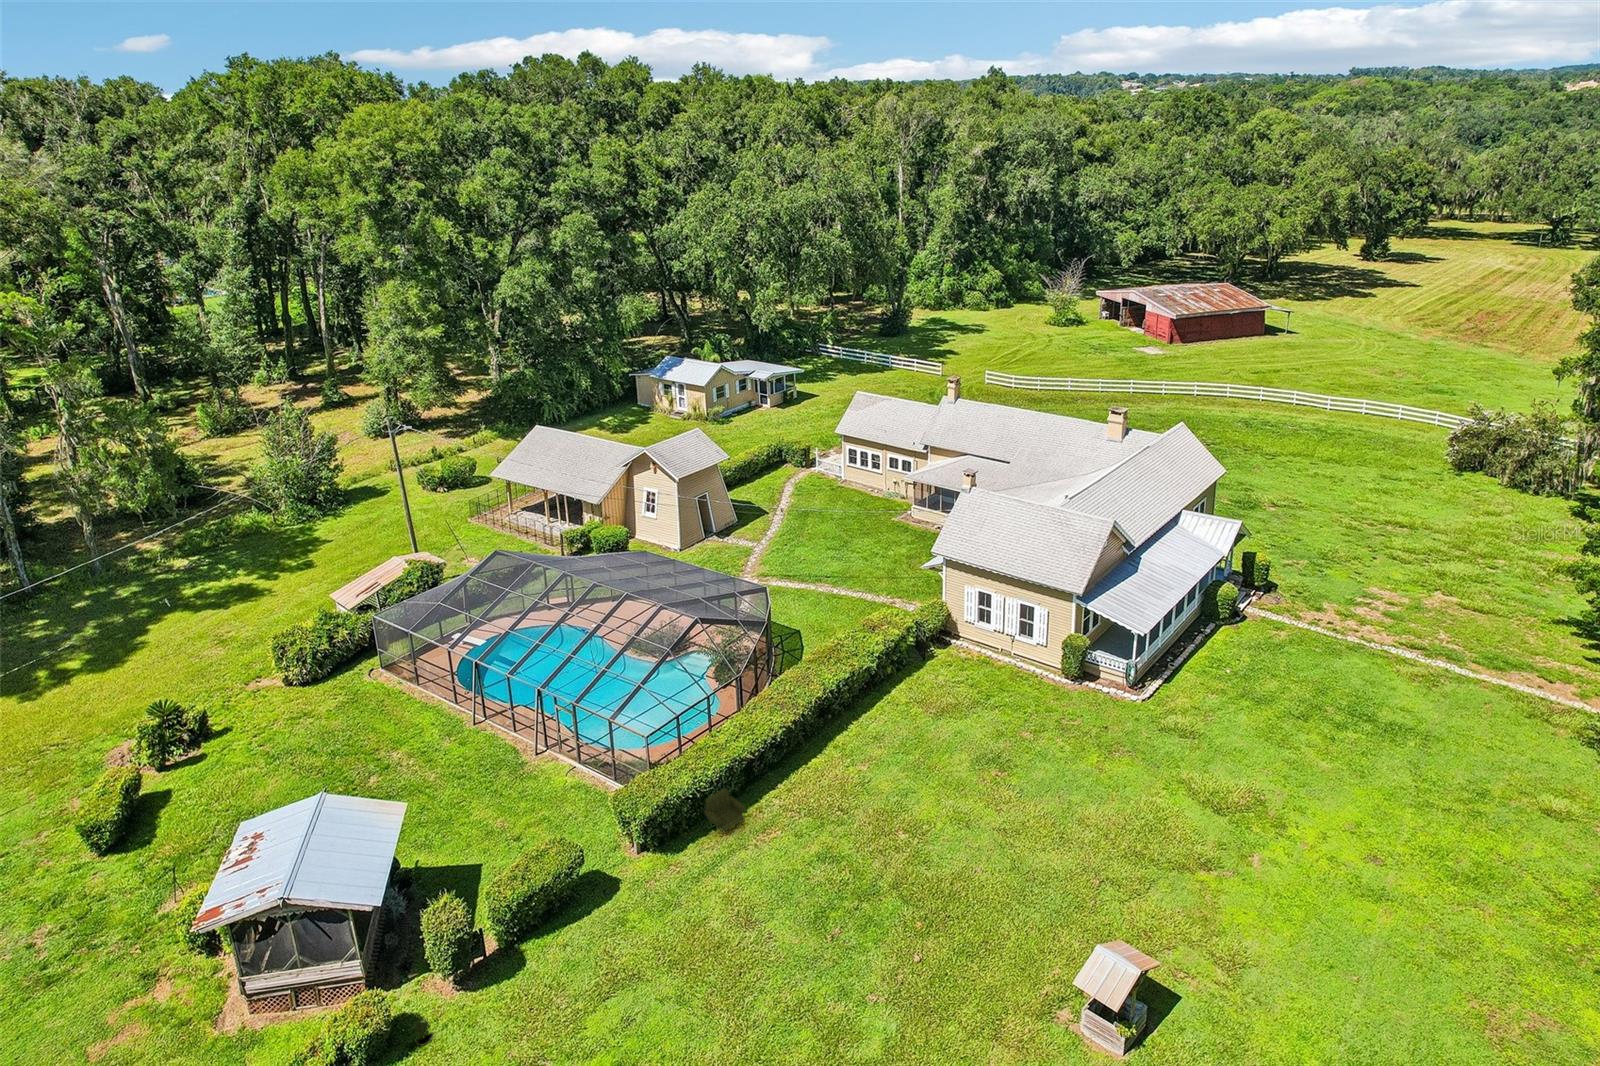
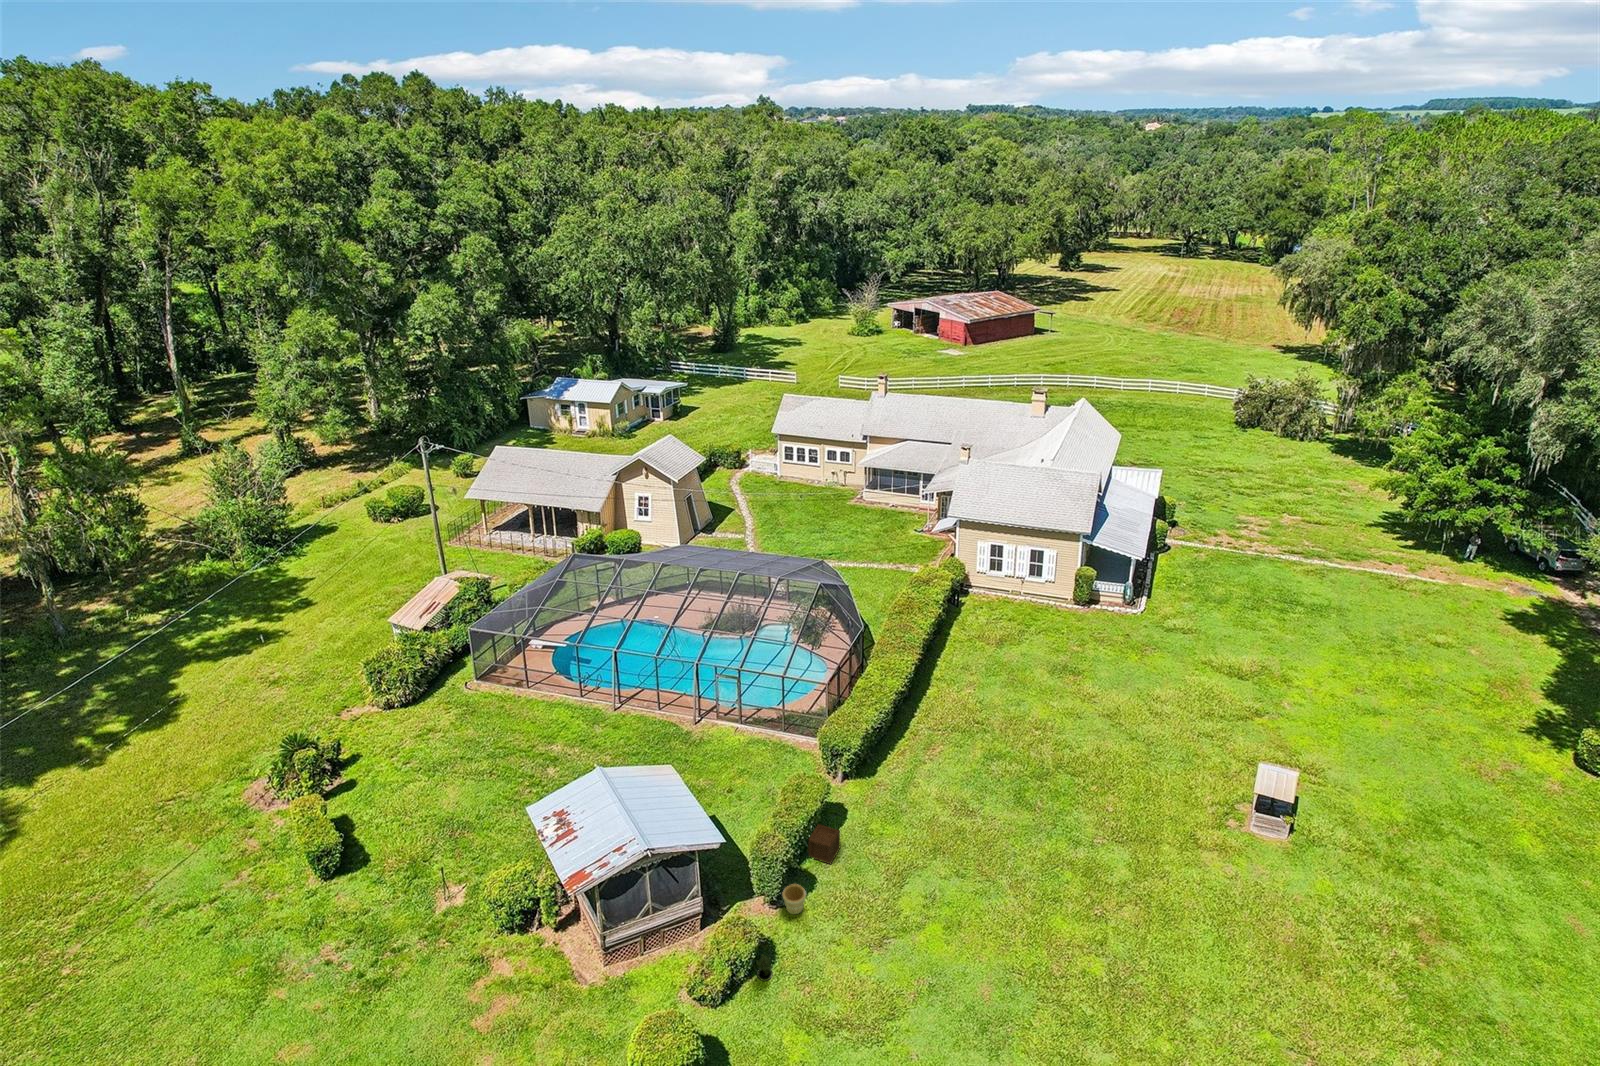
armchair: present [705,788,745,835] -> none [878,725,912,765]
wooden crate: none [553,886,594,934] -> present [808,824,840,864]
wooden bucket: none [487,947,513,981] -> present [783,884,806,914]

